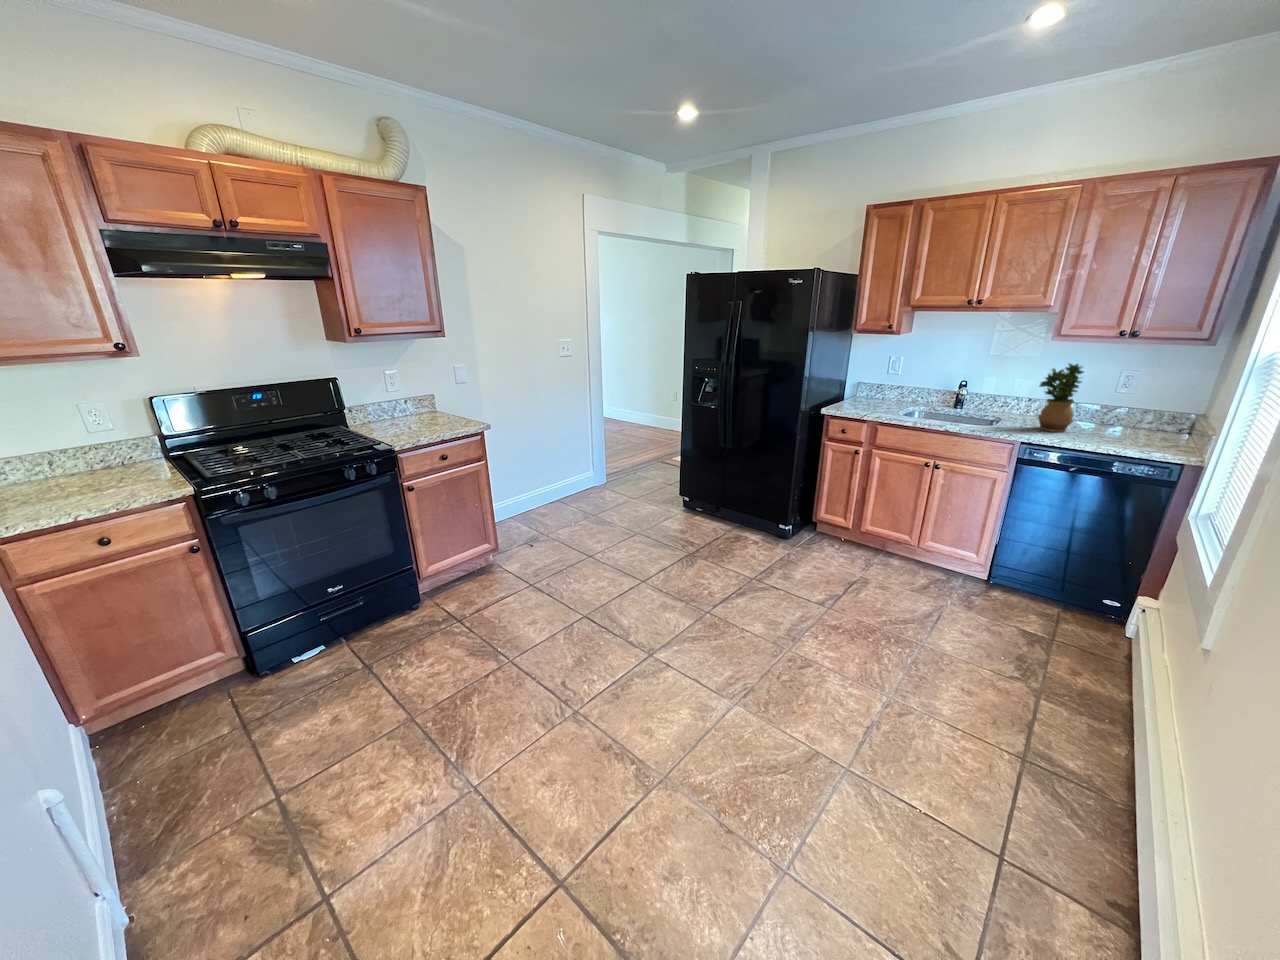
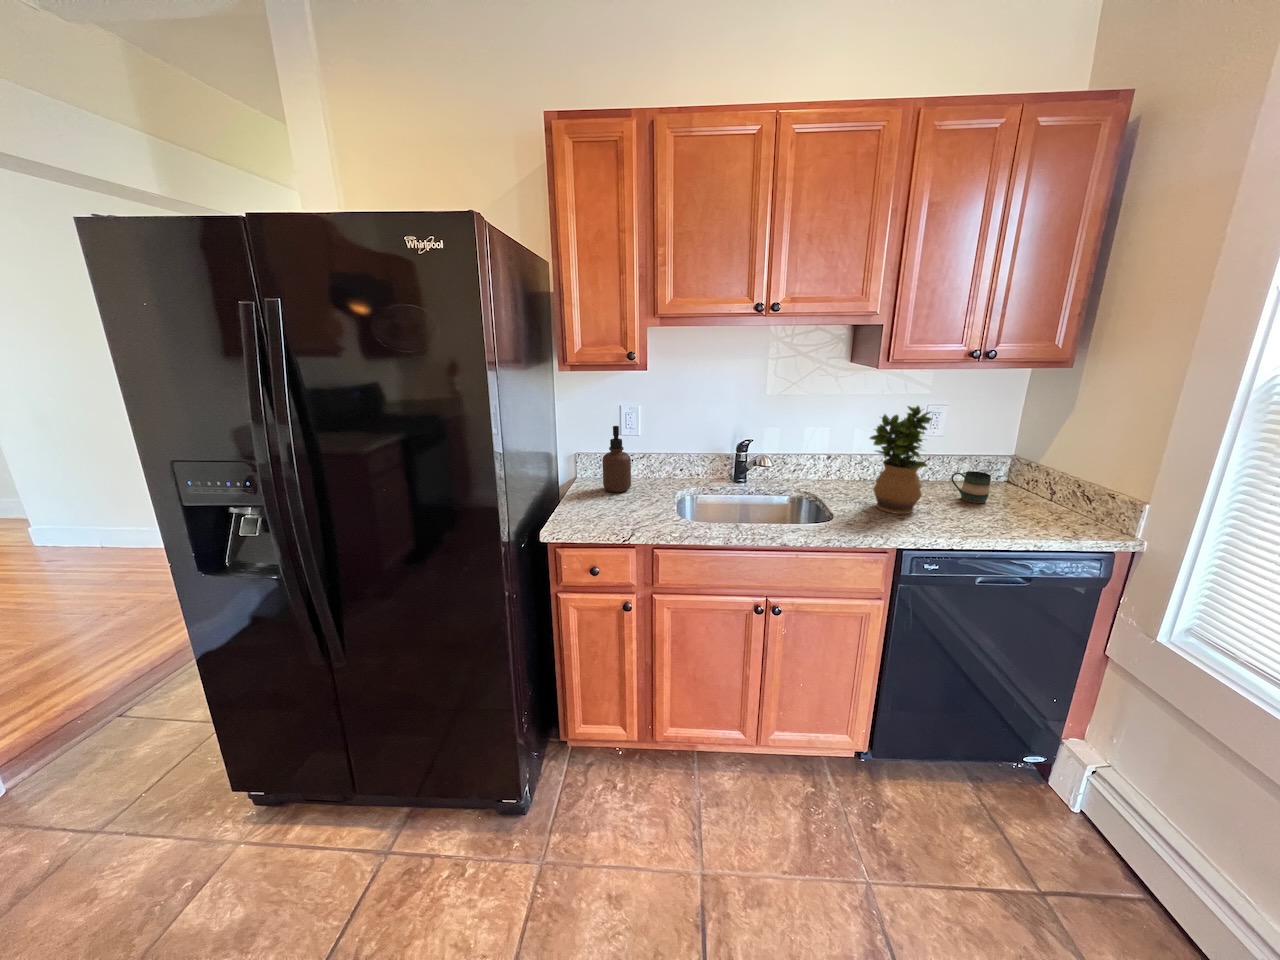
soap dispenser: none [869,367,888,406] -> present [602,426,631,492]
mug: none [1118,415,1147,437] -> present [951,471,991,503]

